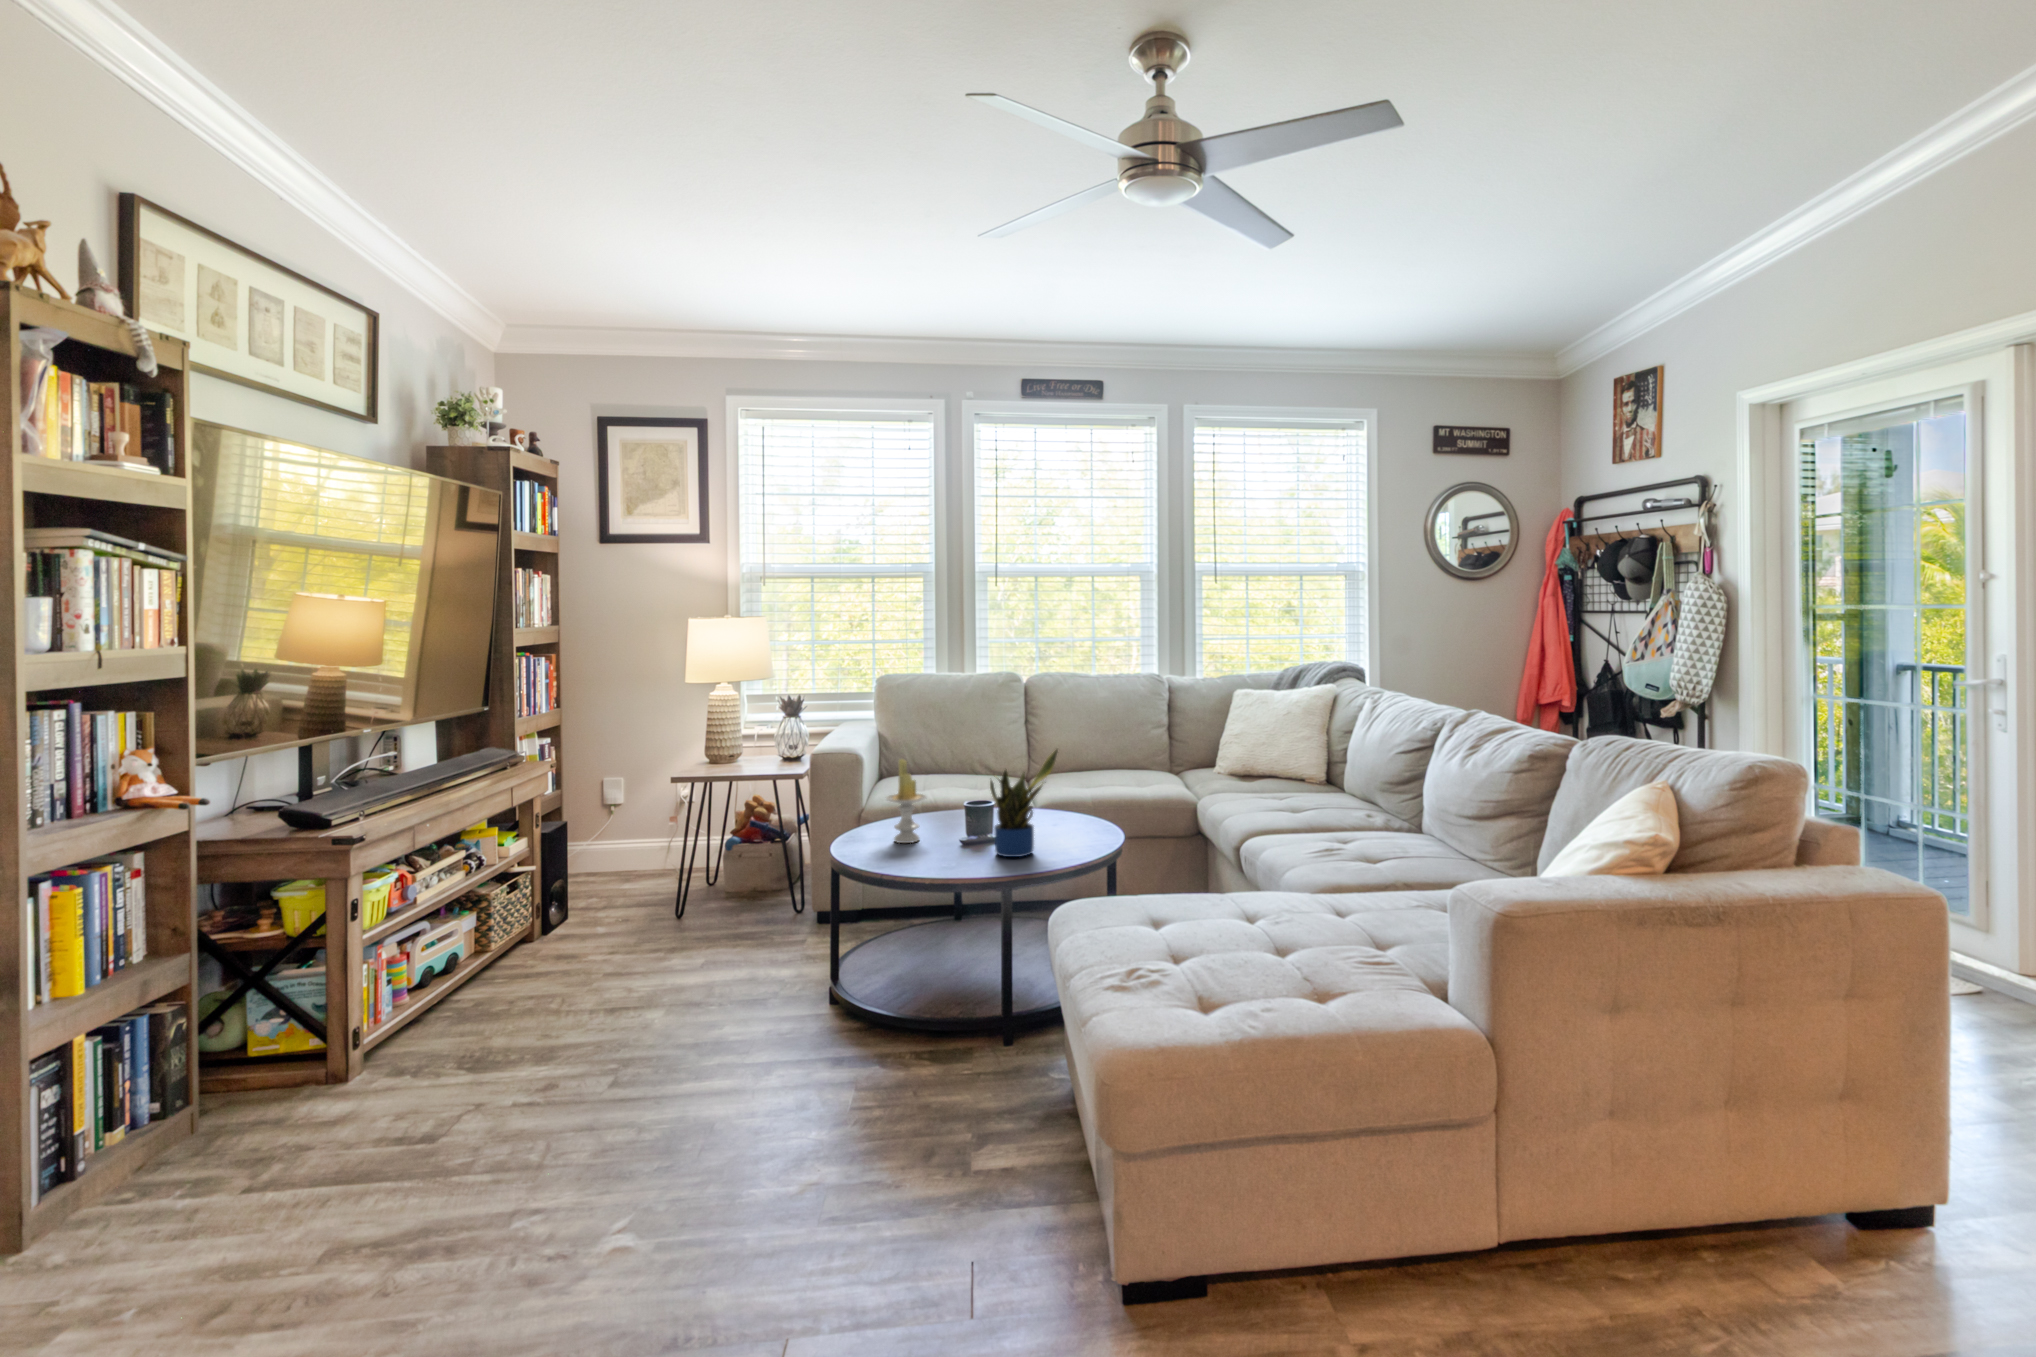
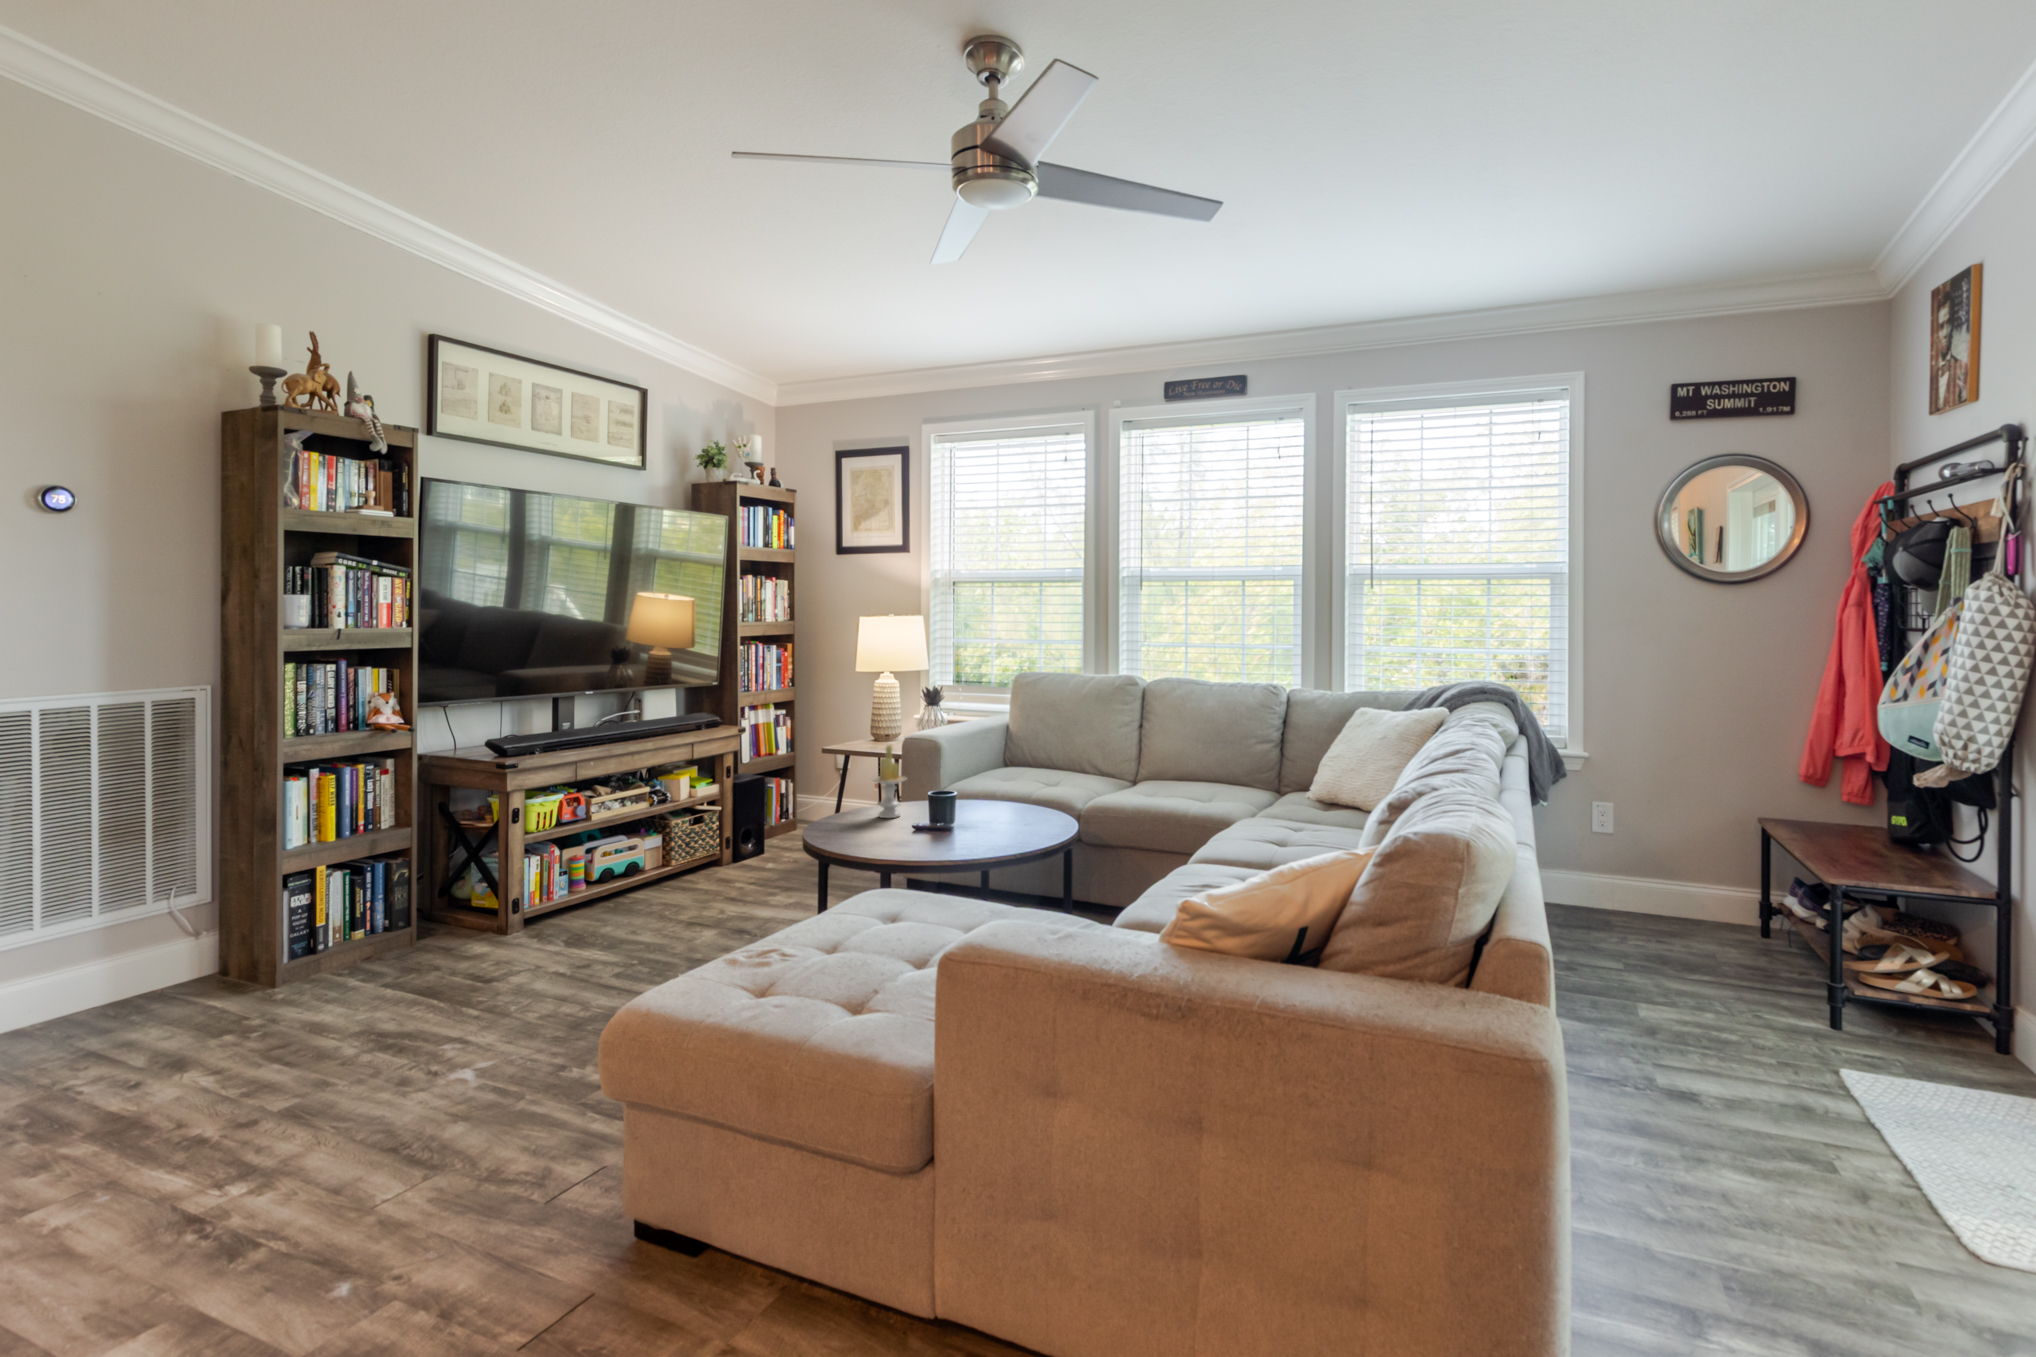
potted plant: present [990,750,1058,857] -> none [920,747,983,841]

